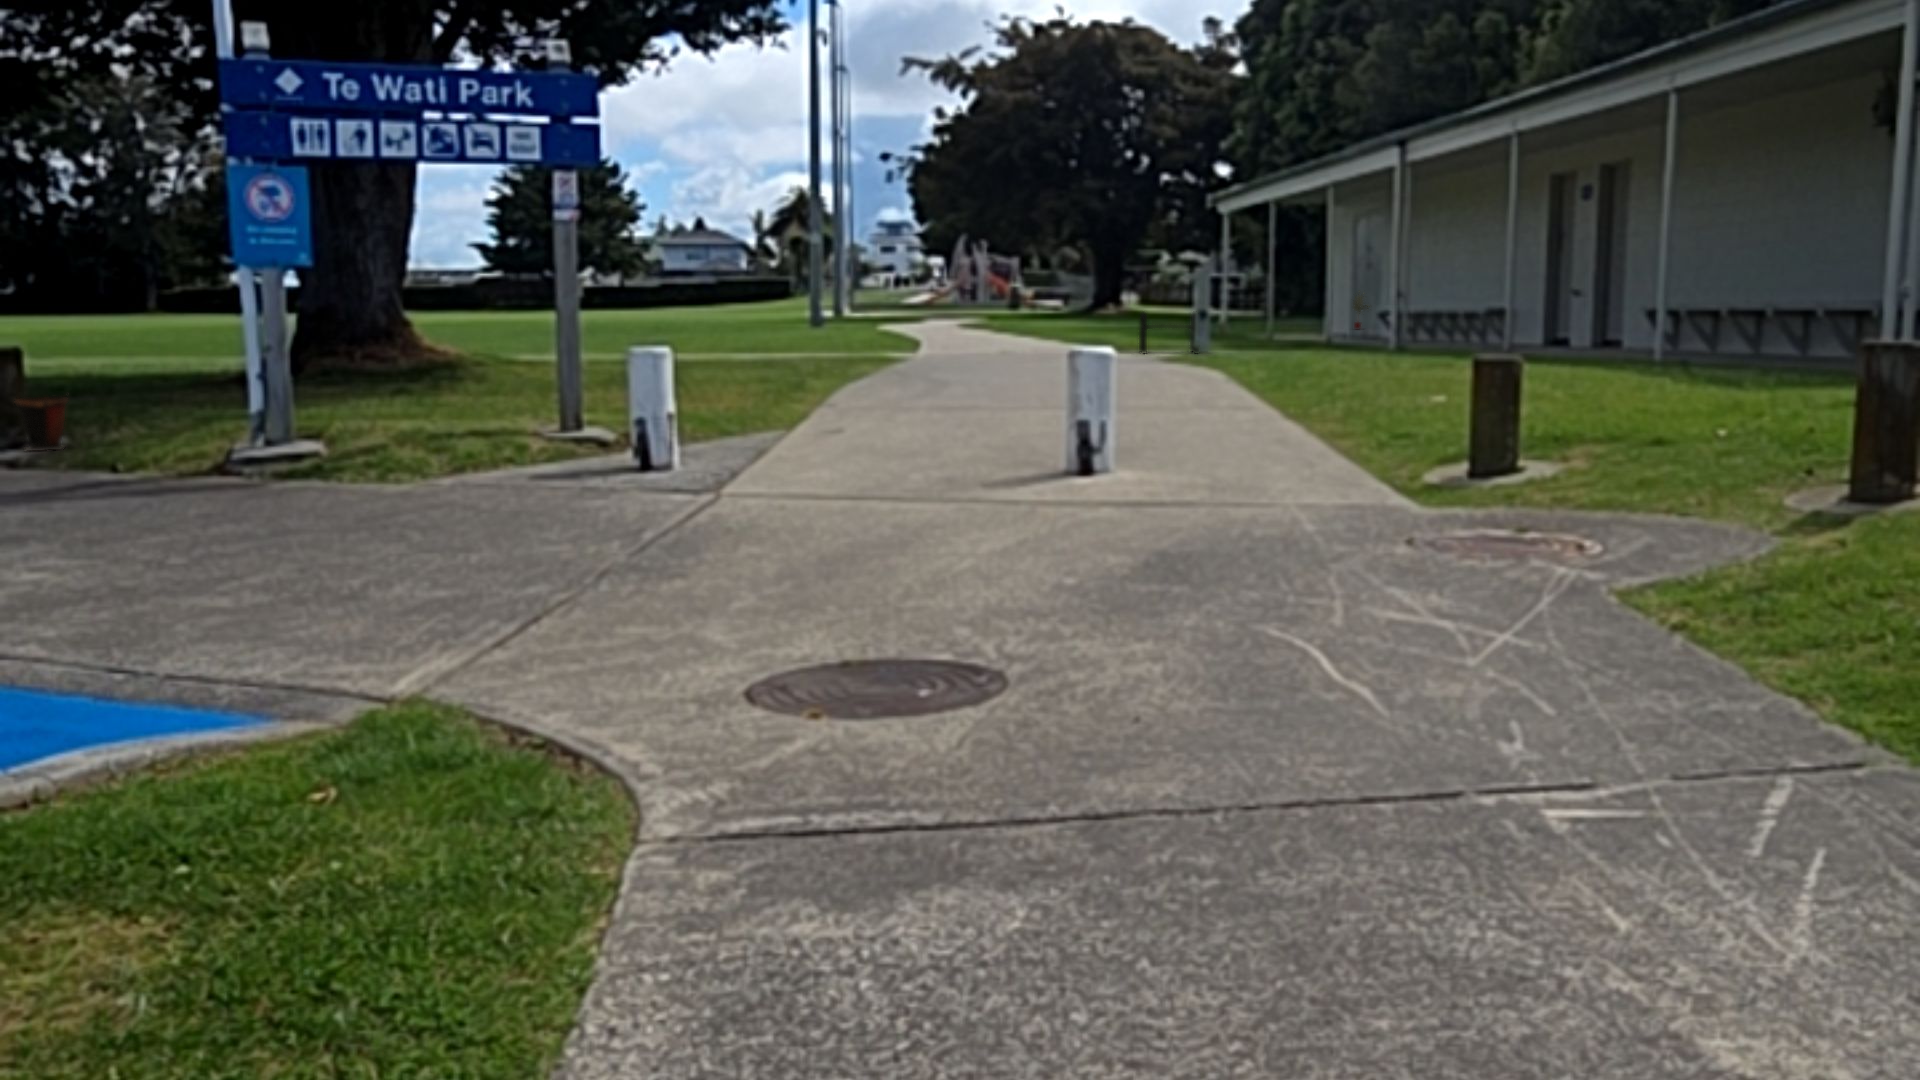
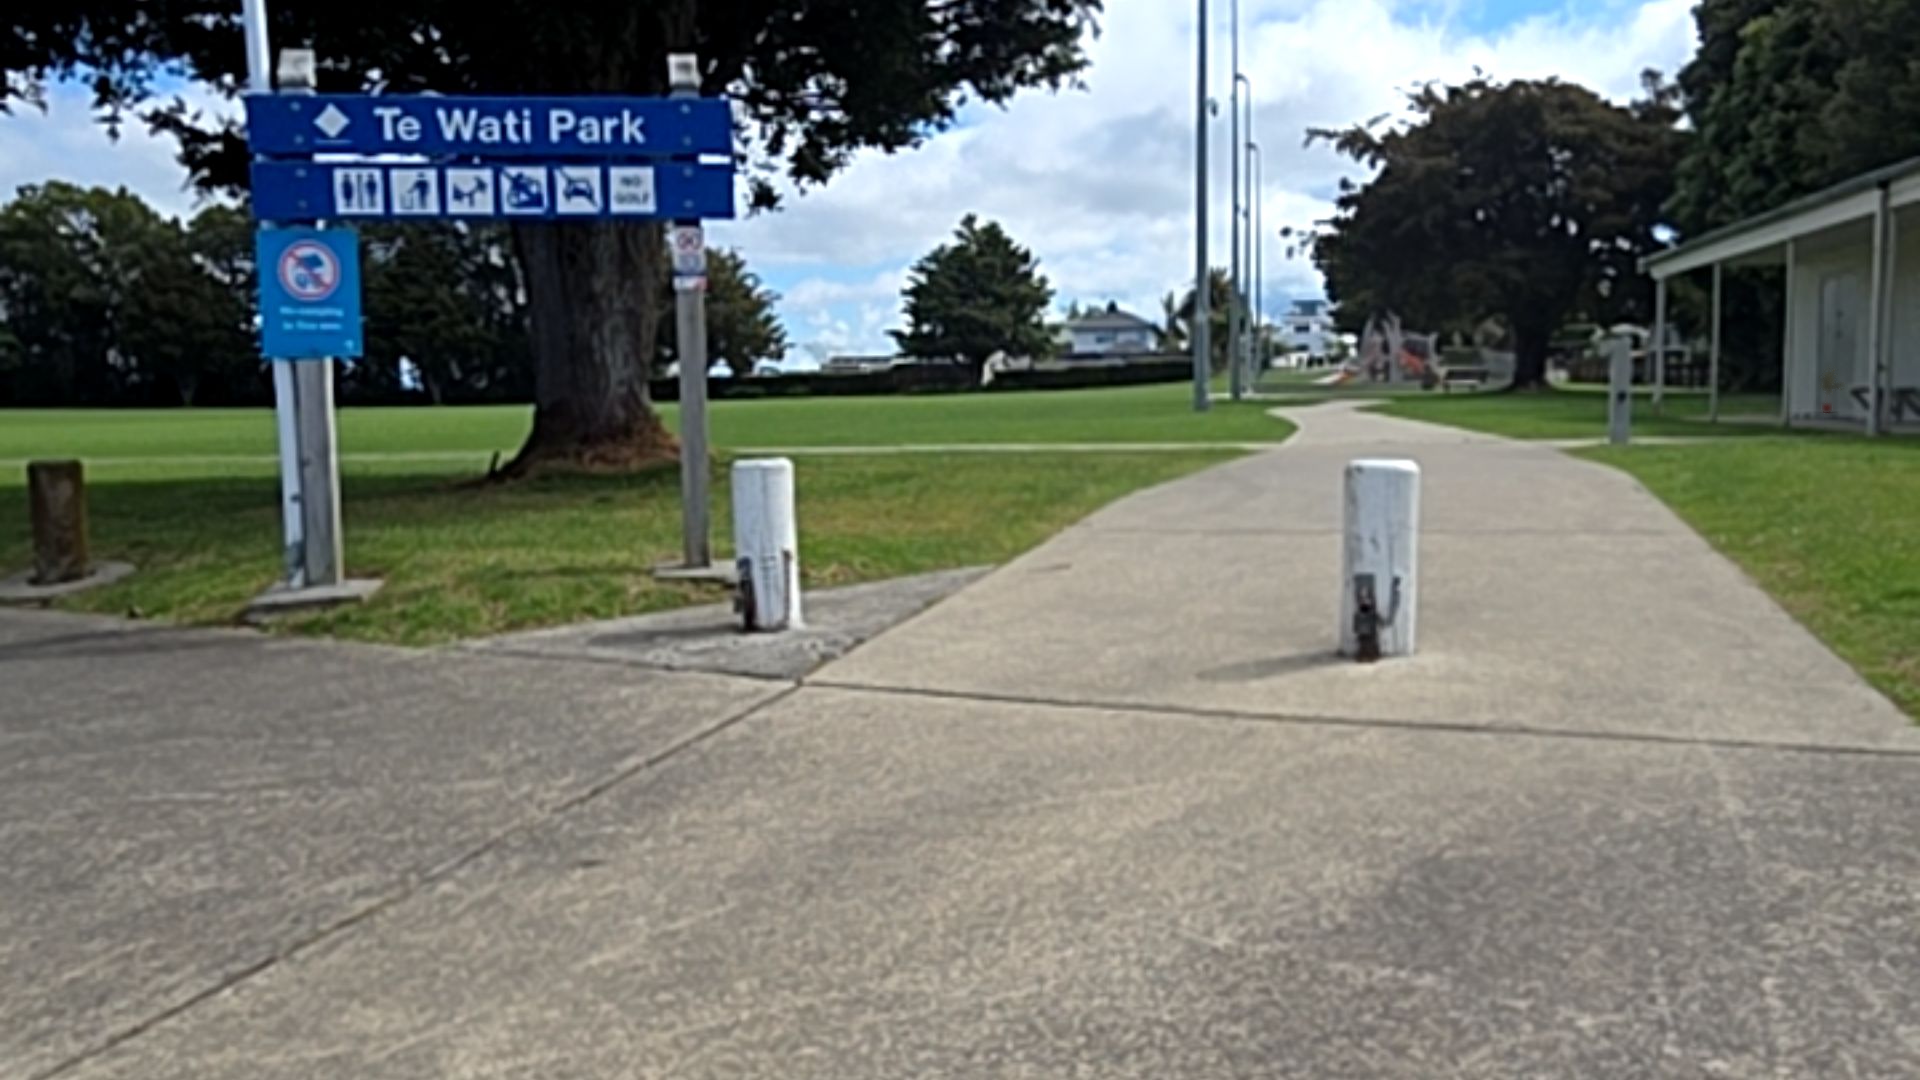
bench: present [1139,312,1199,354] -> none [1537,394,1614,446]
waste bin: present [15,396,68,451] -> none [77,510,145,581]

